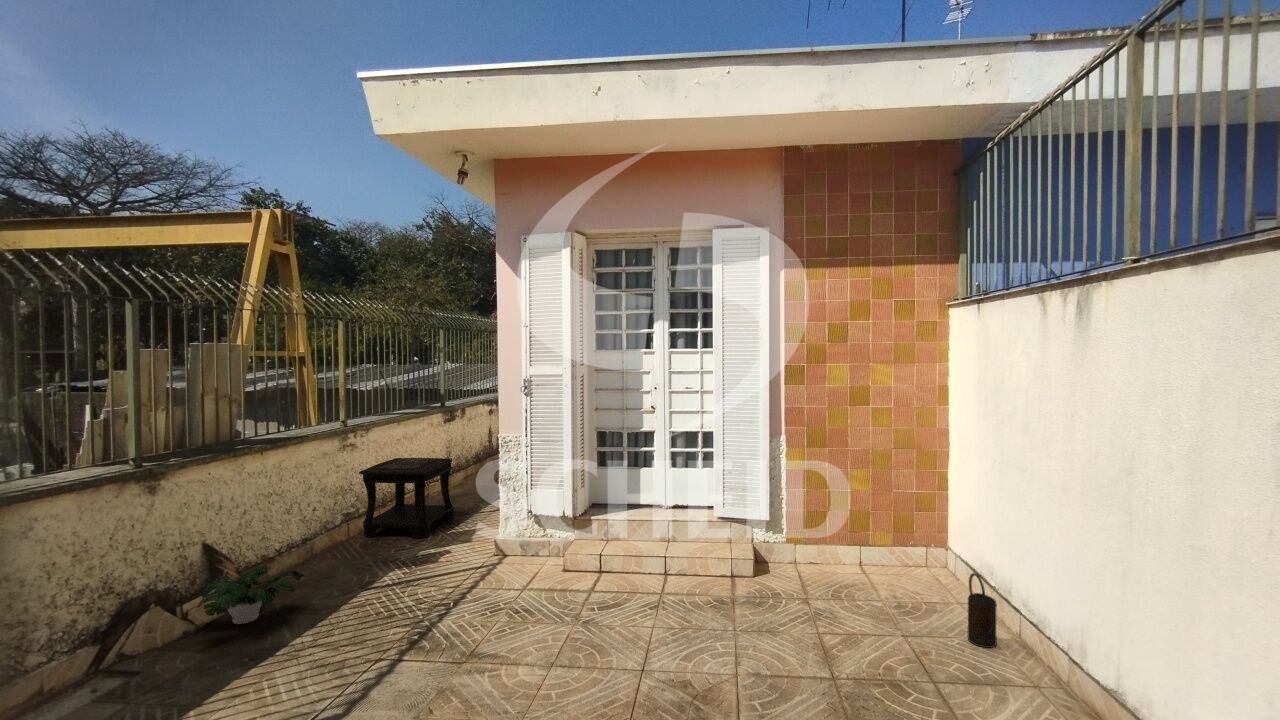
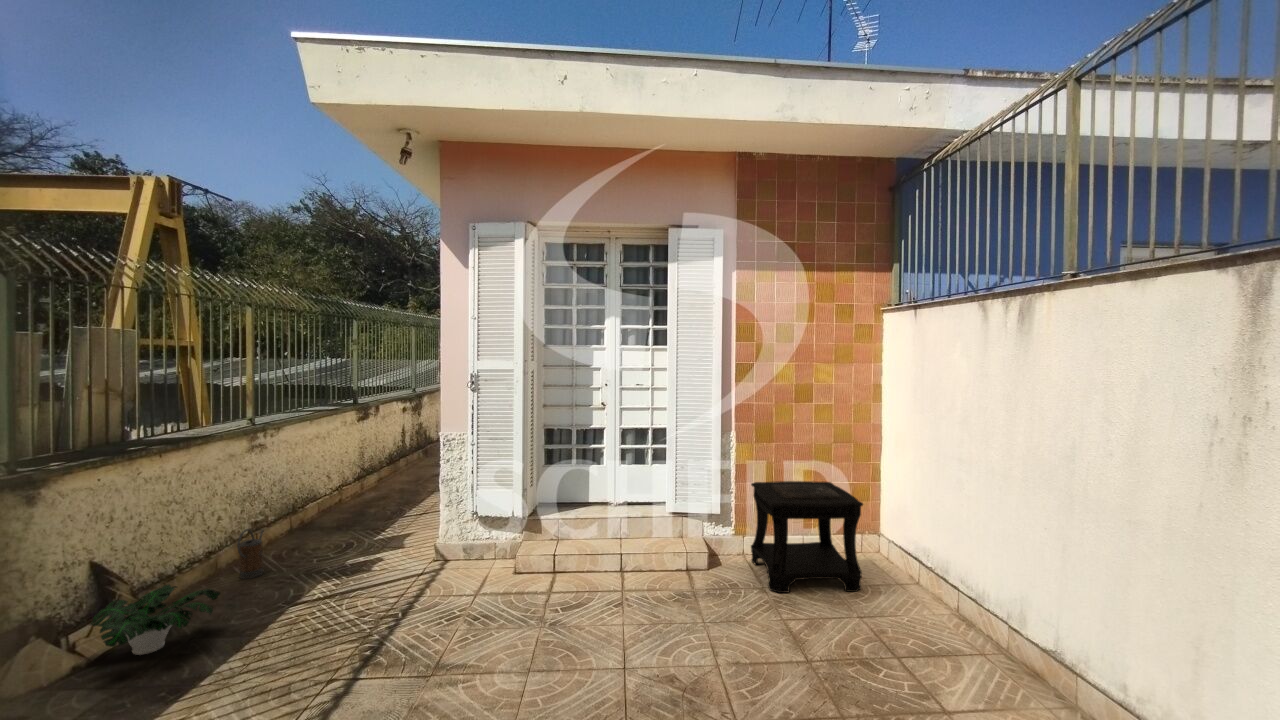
side table: present [359,458,454,539] -> present [751,481,863,593]
watering can: present [968,573,997,648] -> present [237,529,263,579]

